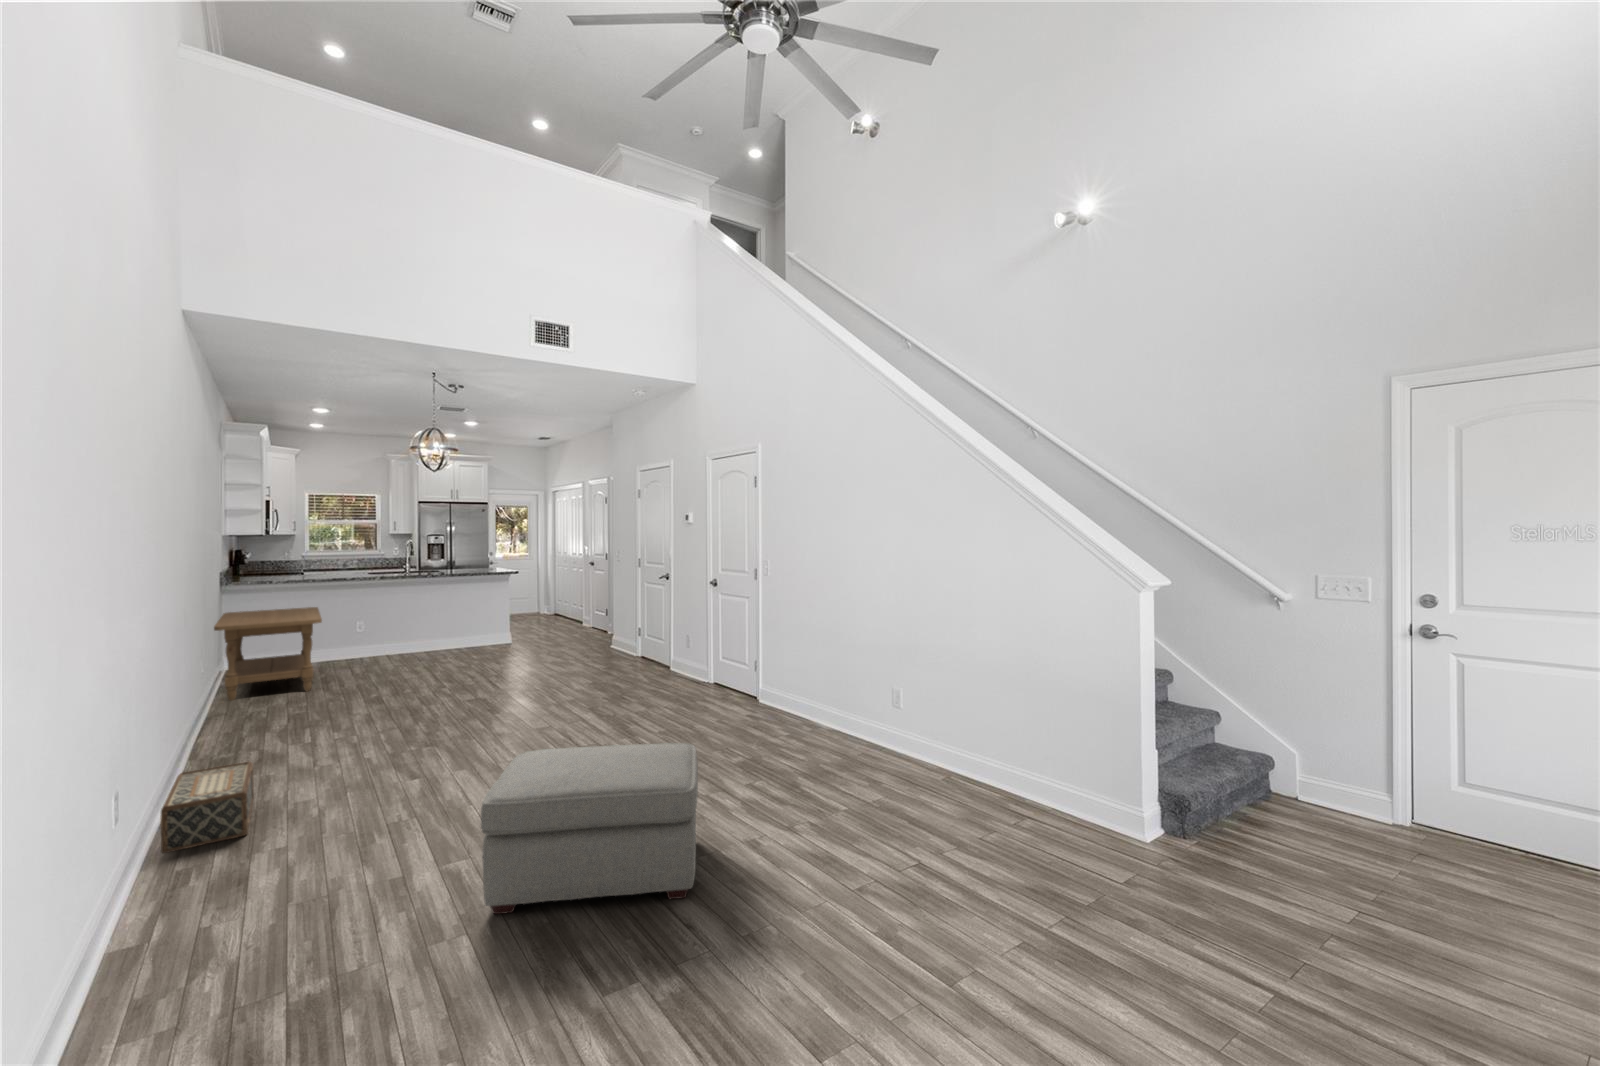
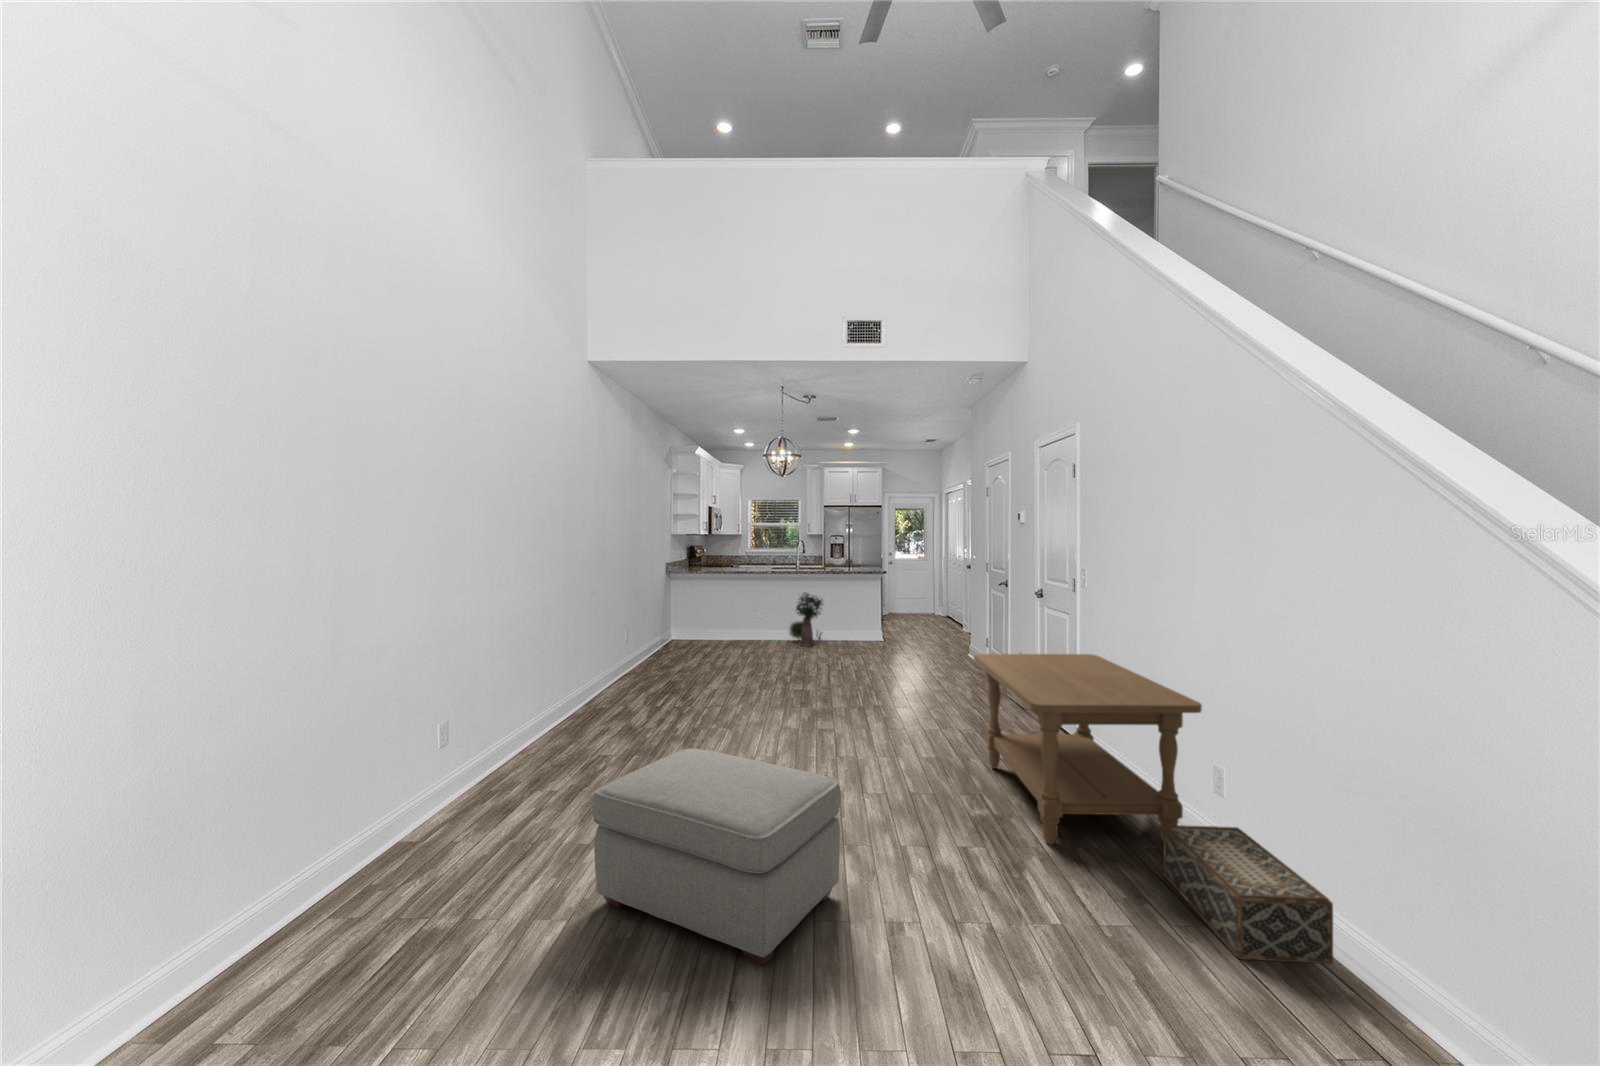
potted plant: none [402,599,453,662] -> present [789,592,822,647]
coffee table: present [214,607,322,701] -> present [974,654,1202,845]
woven basket: present [161,762,254,853] -> present [1164,825,1333,964]

